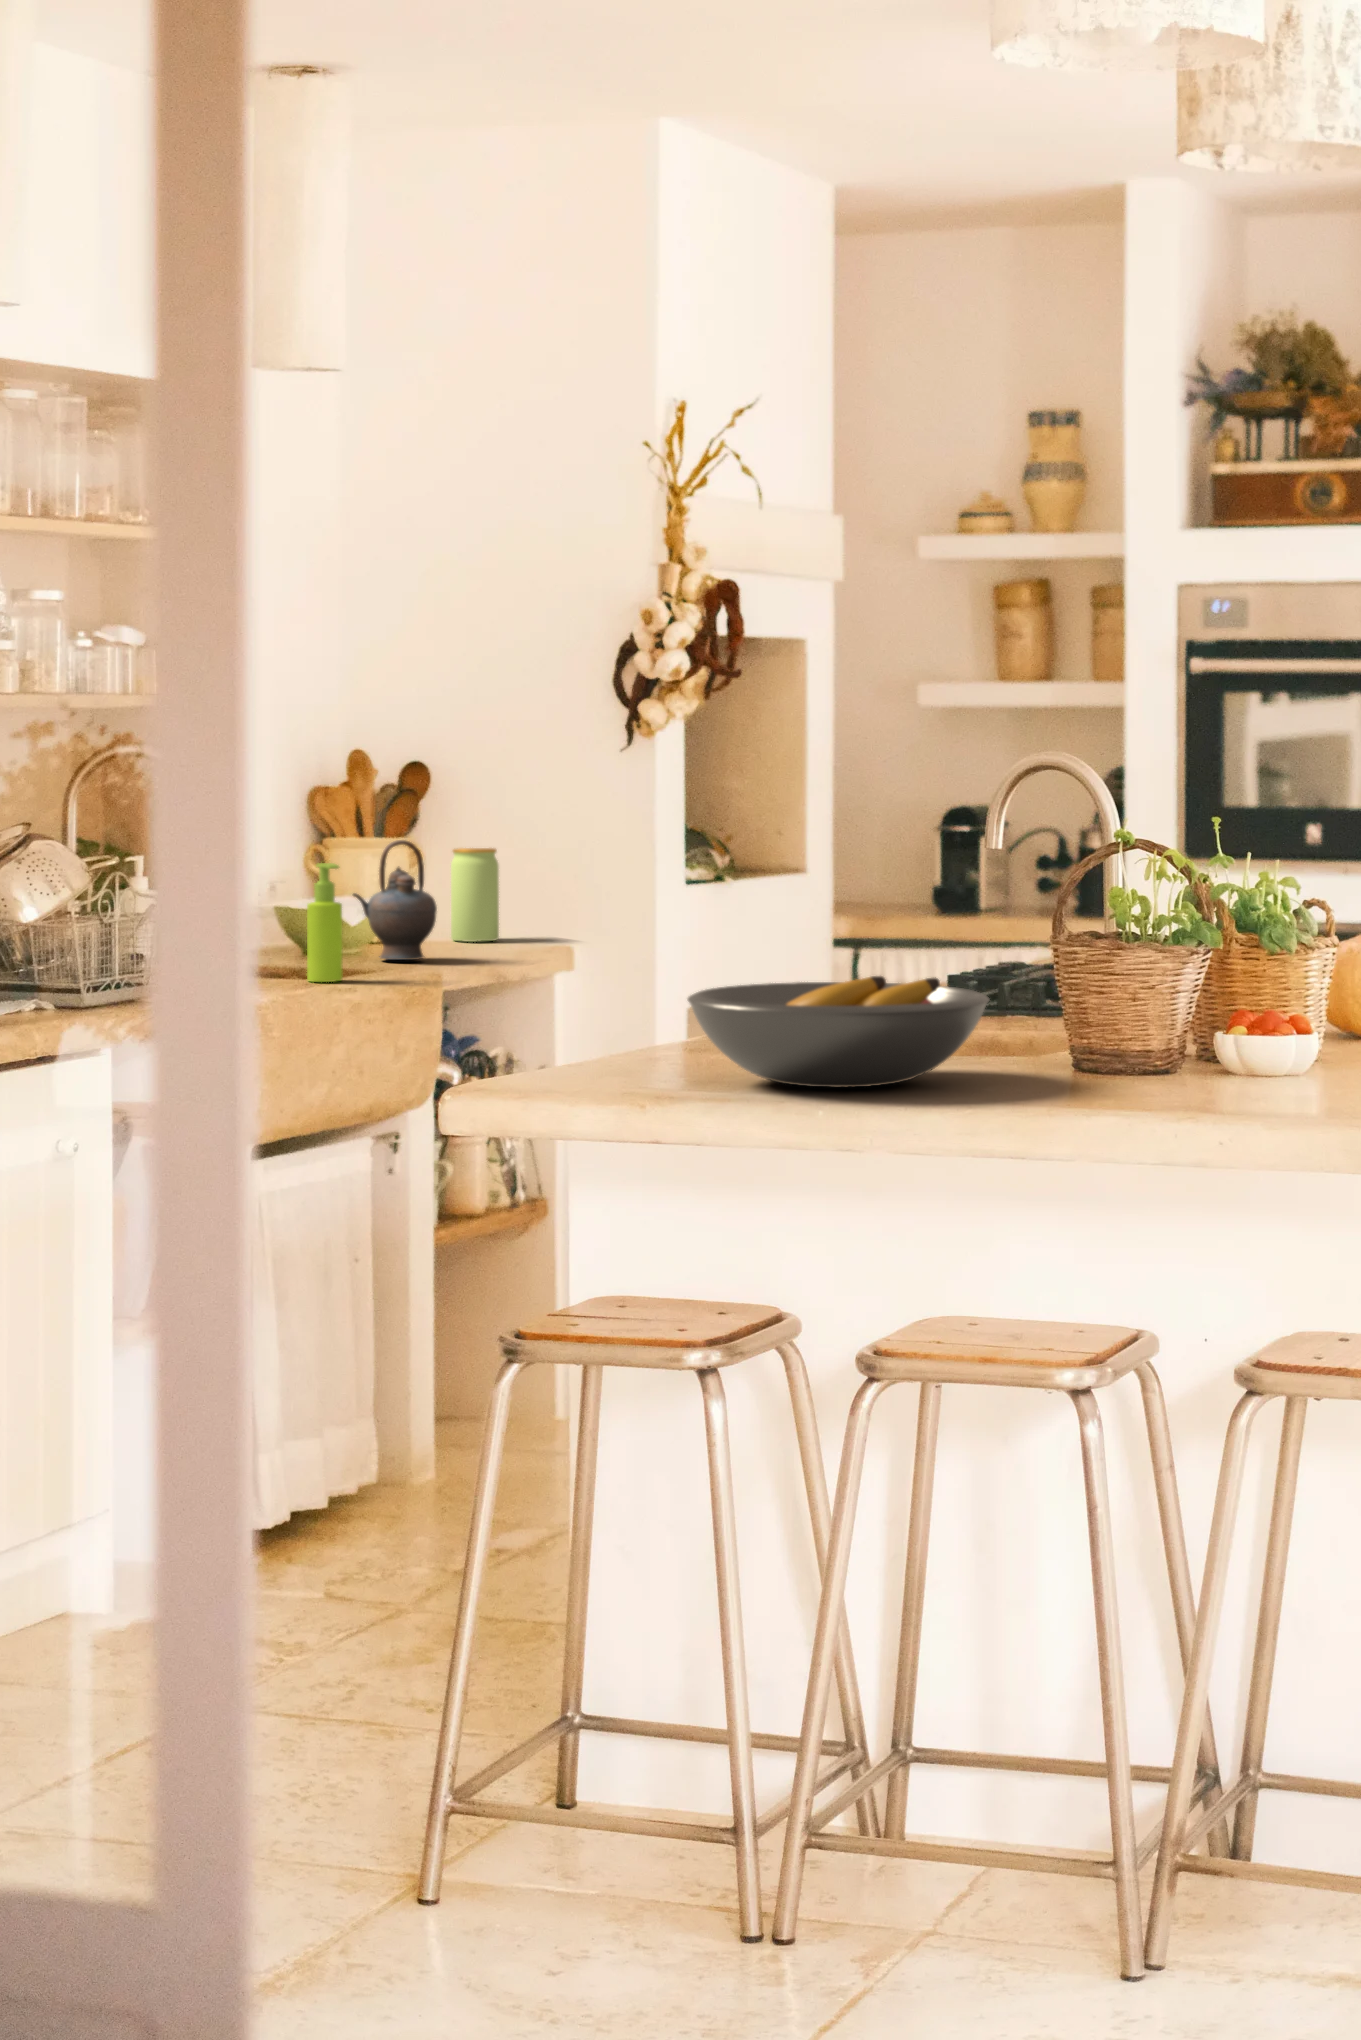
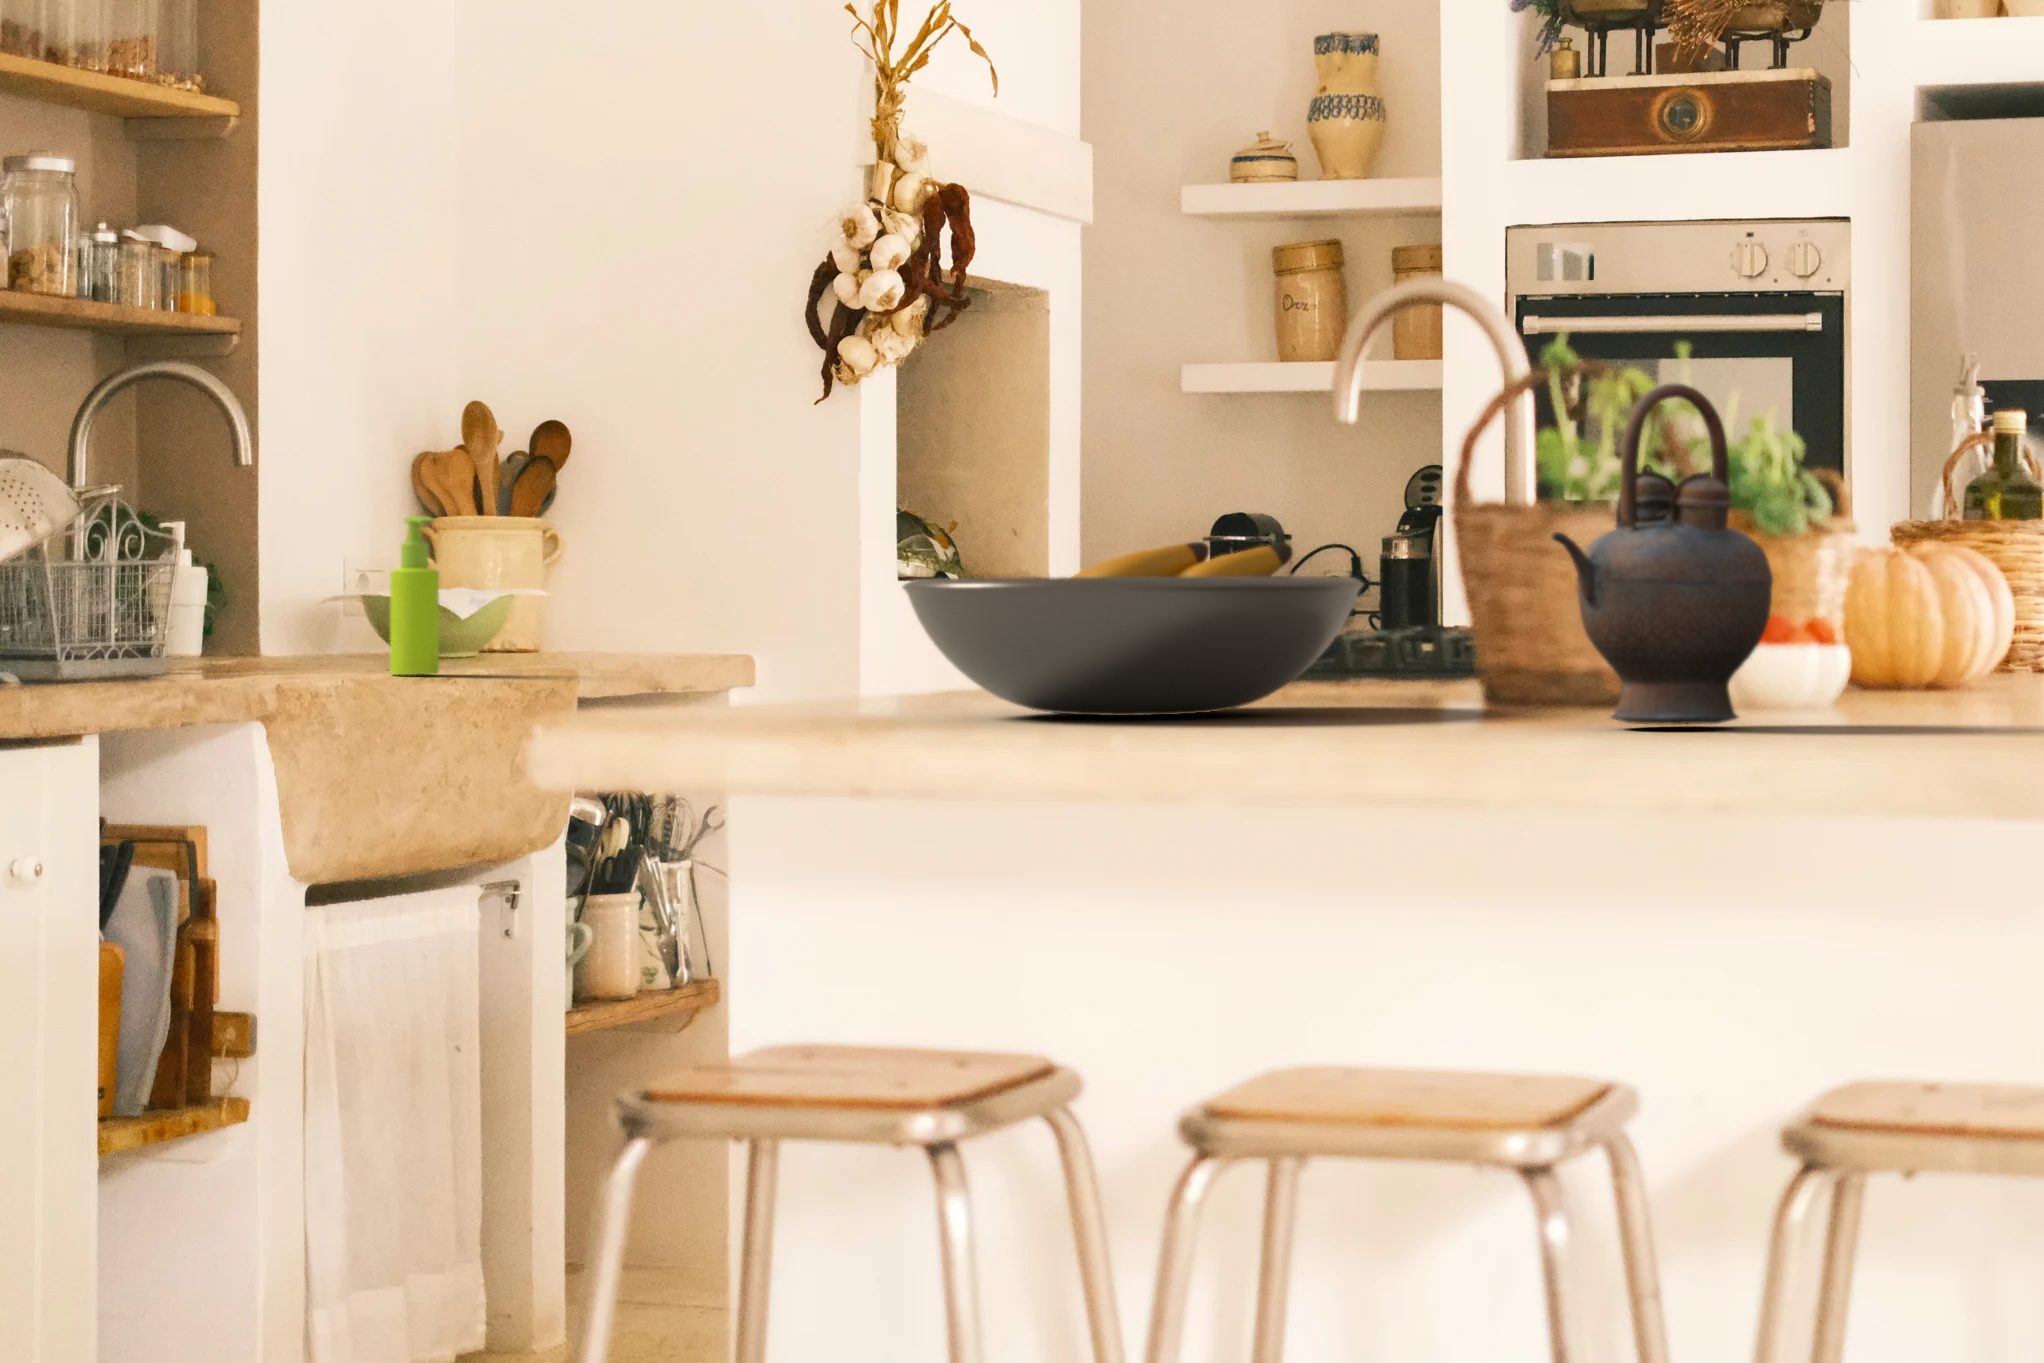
teapot: present [353,840,437,960] -> present [1551,383,1773,725]
jar: present [451,848,499,942] -> none [598,529,660,648]

